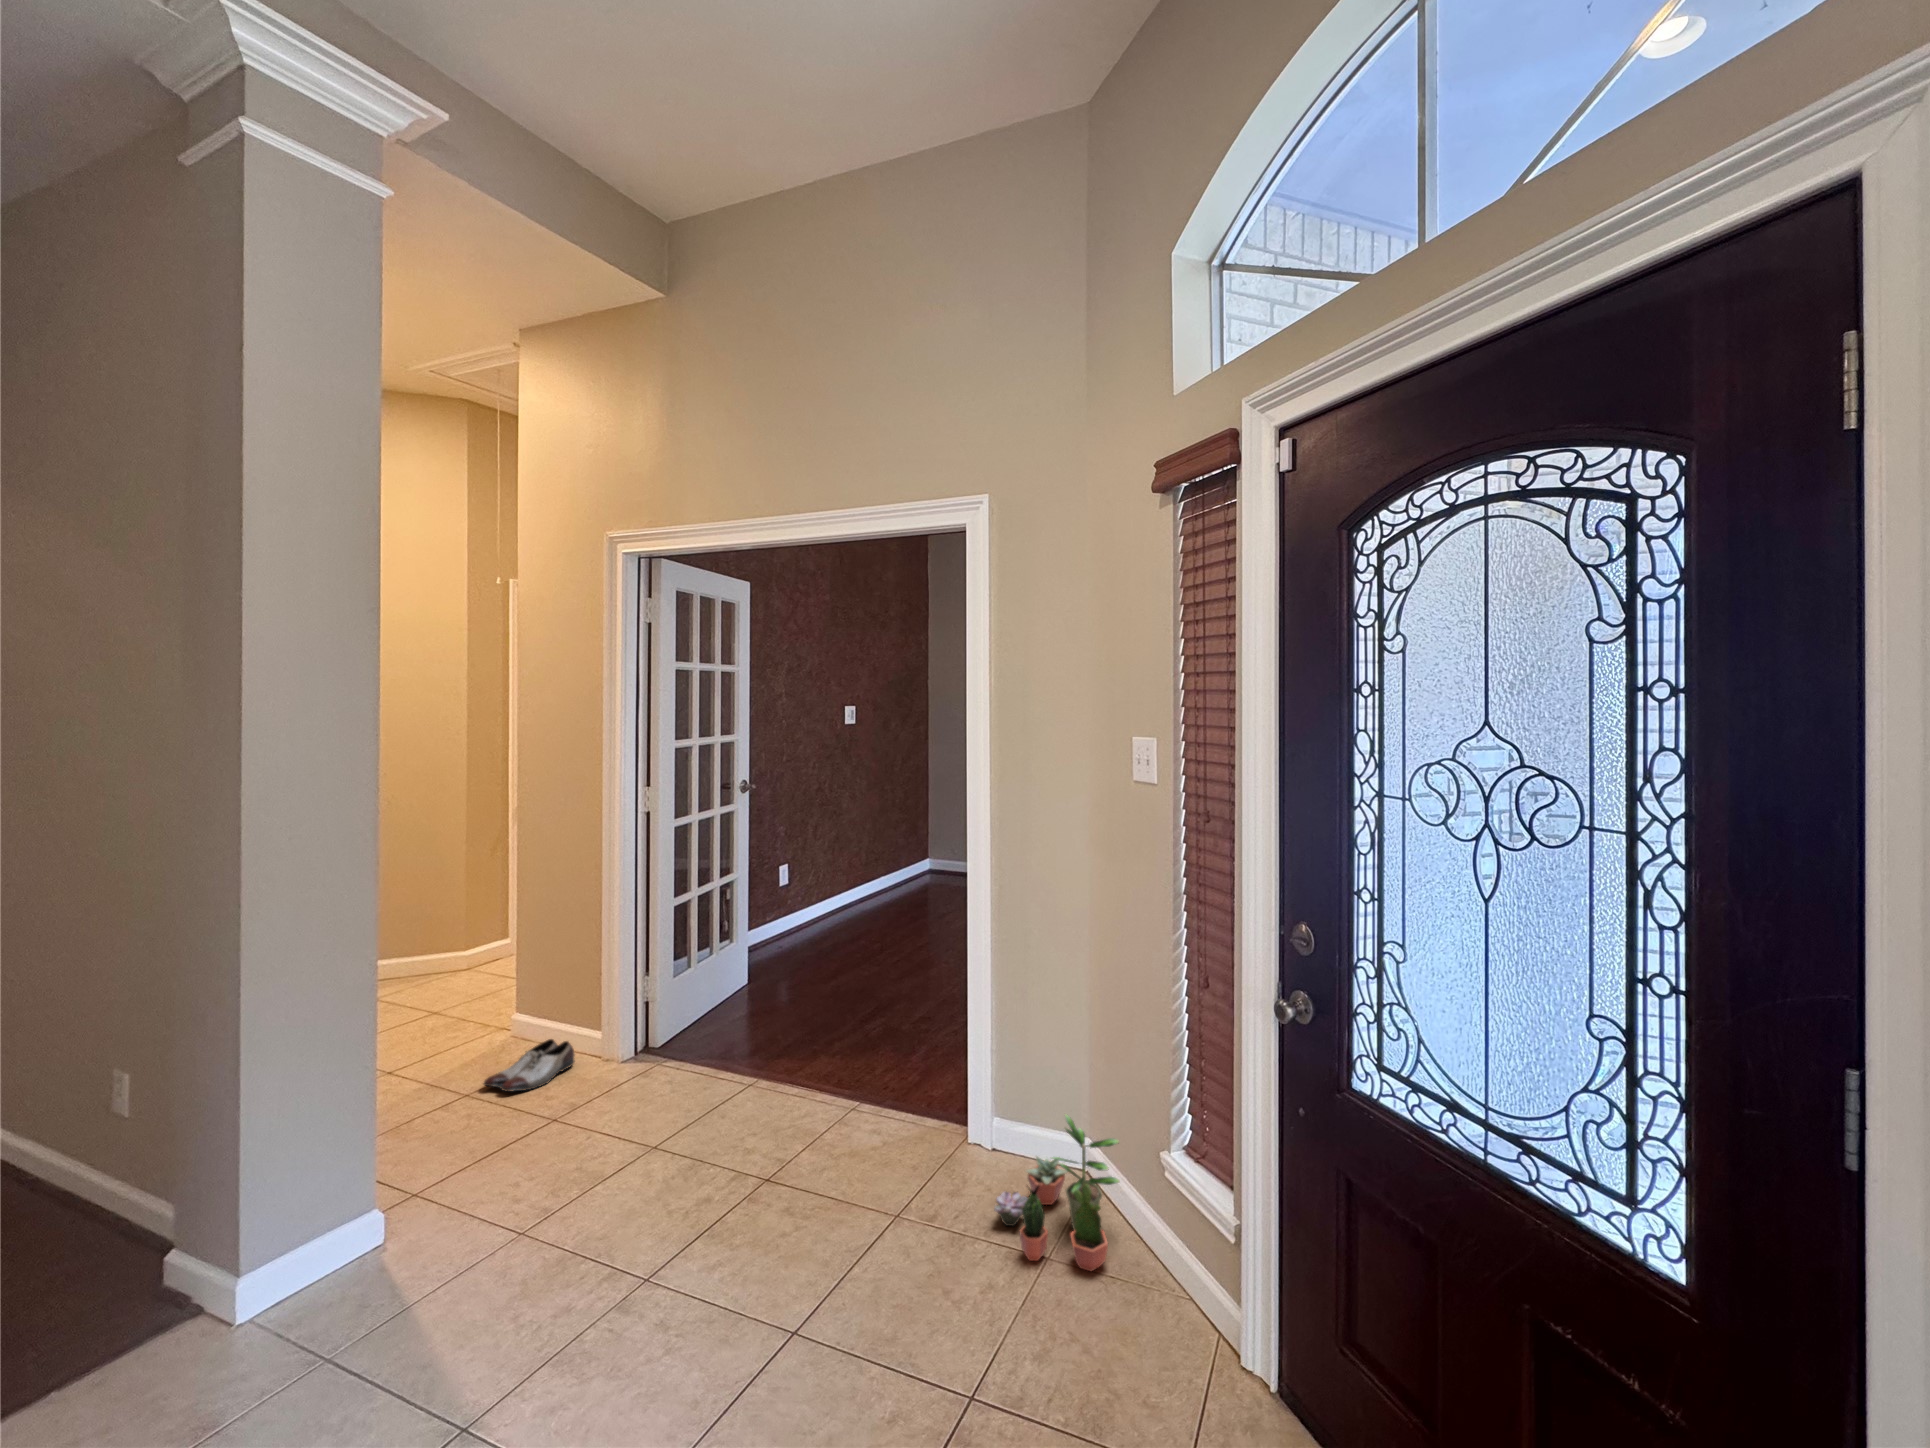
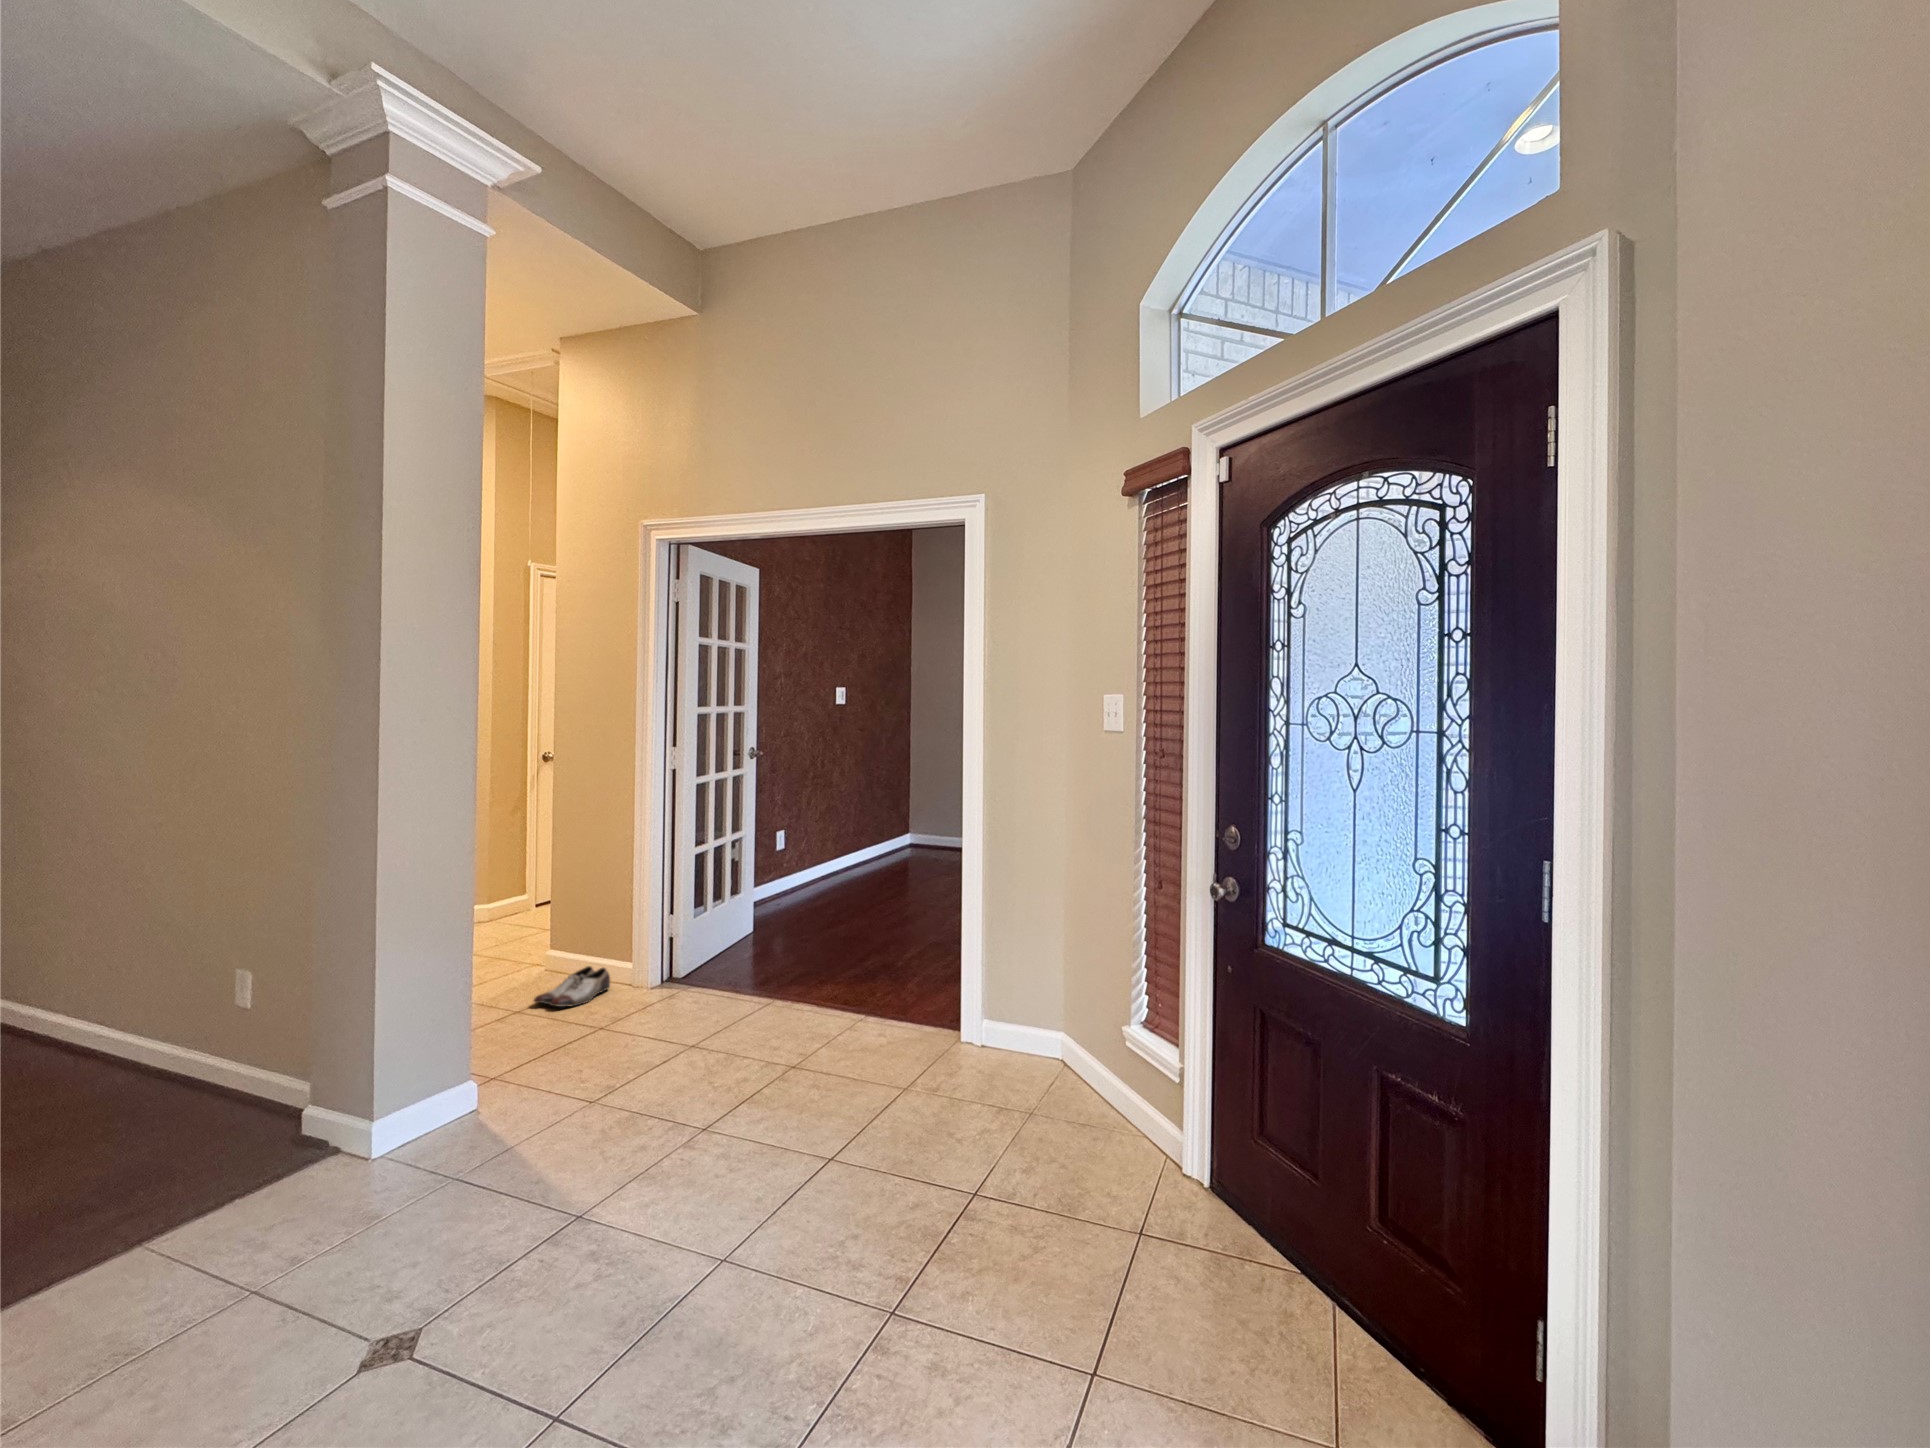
potted plant: present [994,1115,1120,1271] -> none [985,1003,1088,1120]

